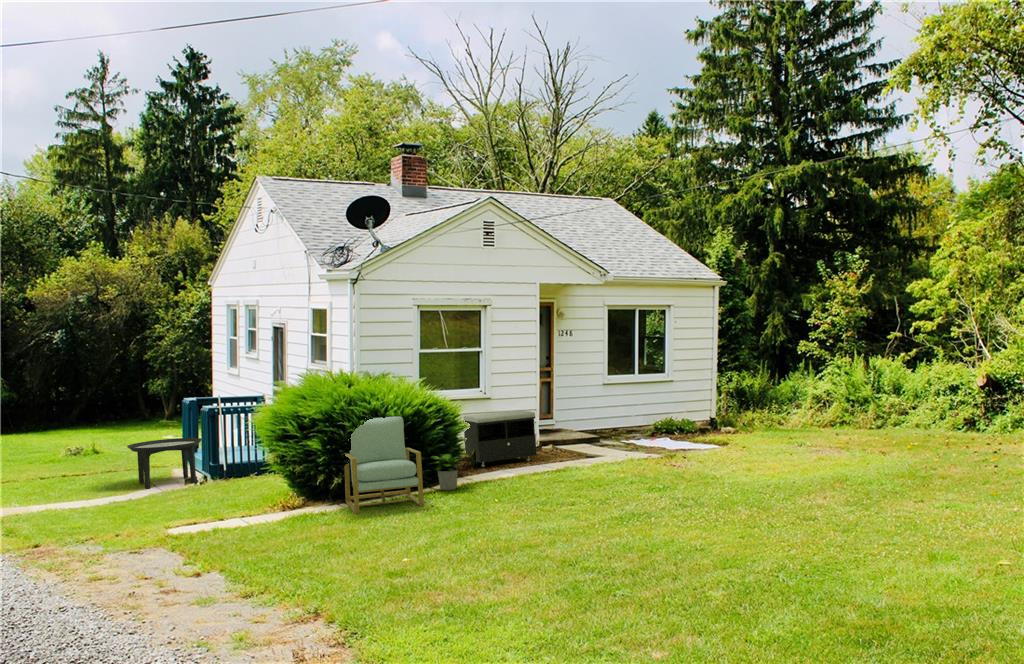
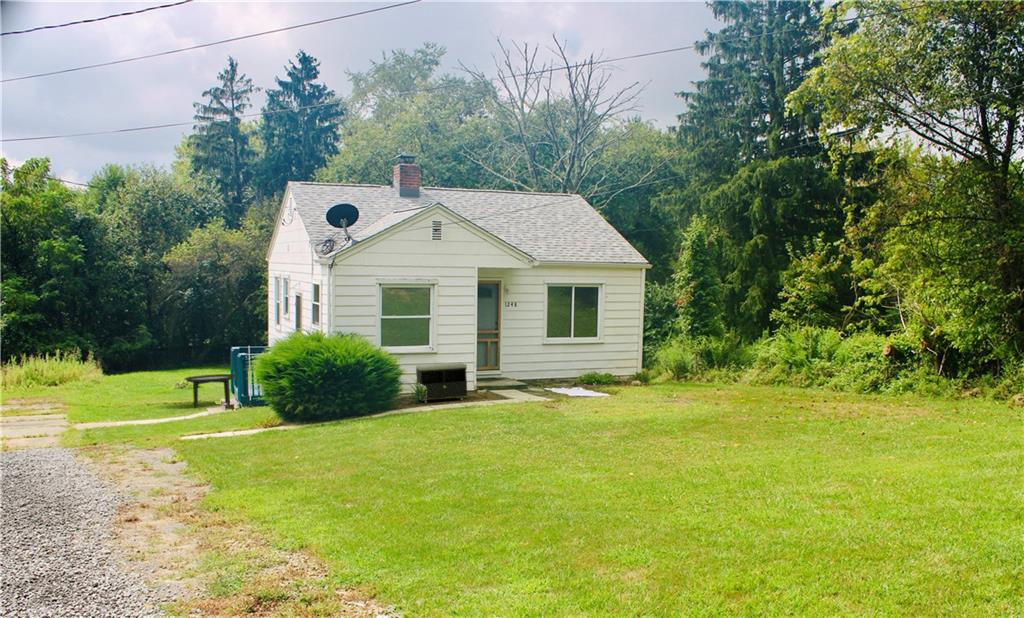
chair: present [345,417,424,514] -> none [302,363,352,427]
potted plant: present [429,454,463,490] -> none [367,391,395,416]

